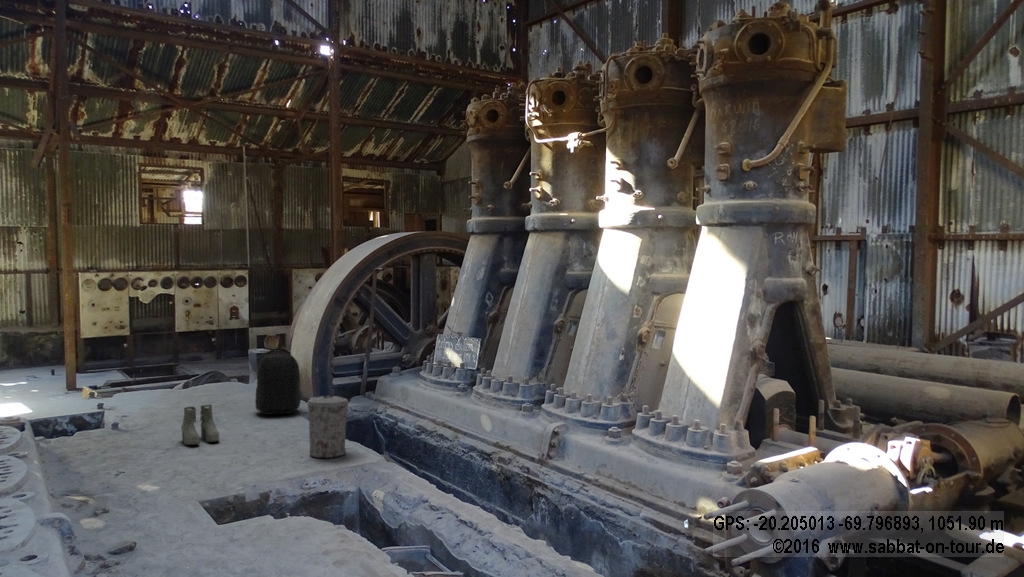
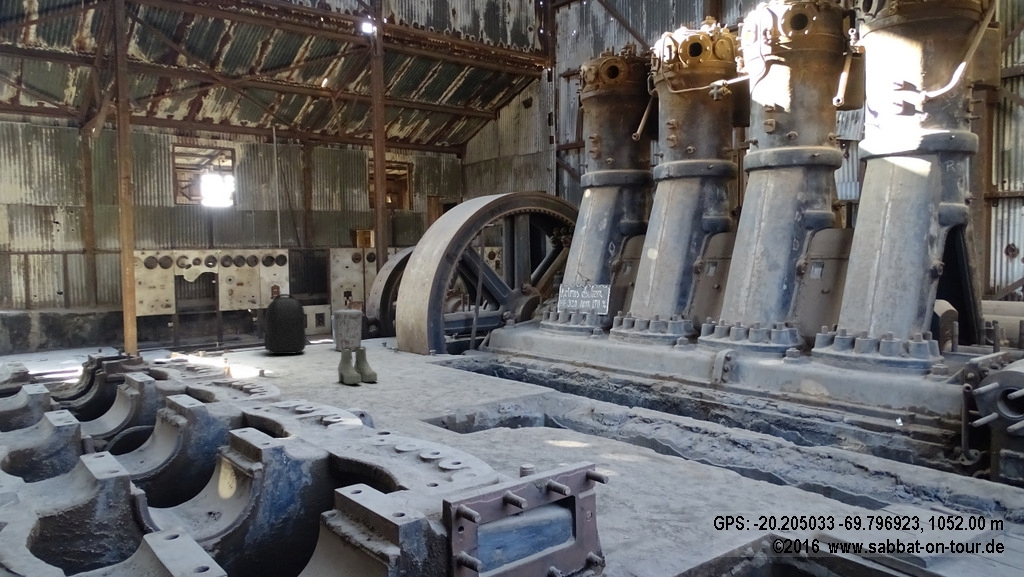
backpack: present [255,348,301,415] -> present [264,294,306,354]
trash can: present [307,395,348,458] -> present [334,308,363,351]

